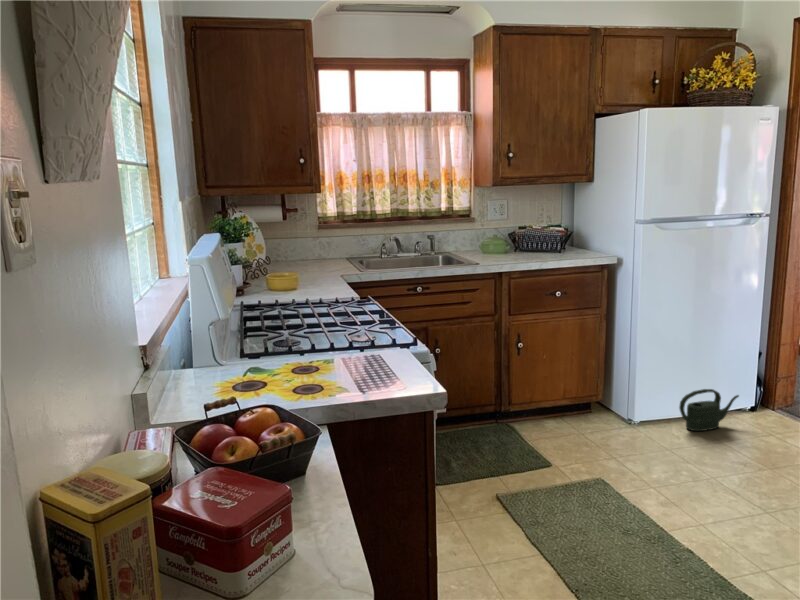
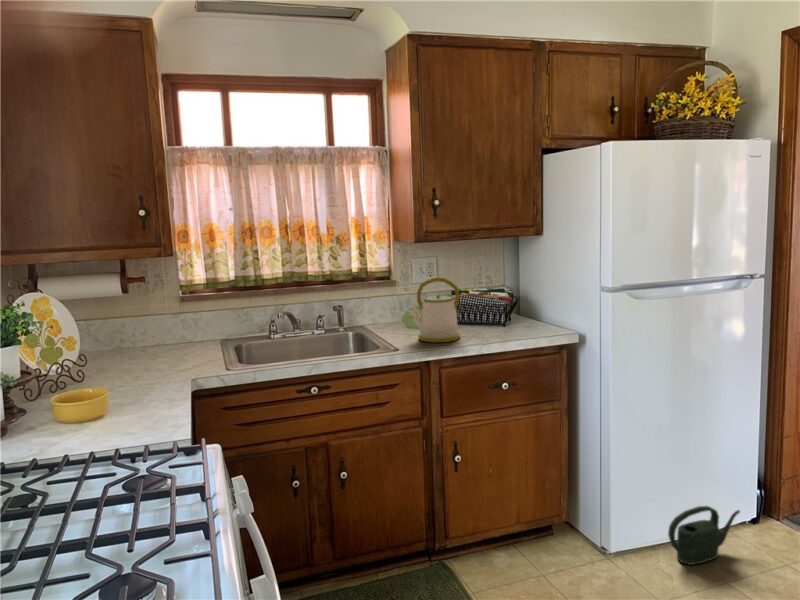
kettle: none [487,212,526,260] -> present [410,277,460,342]

